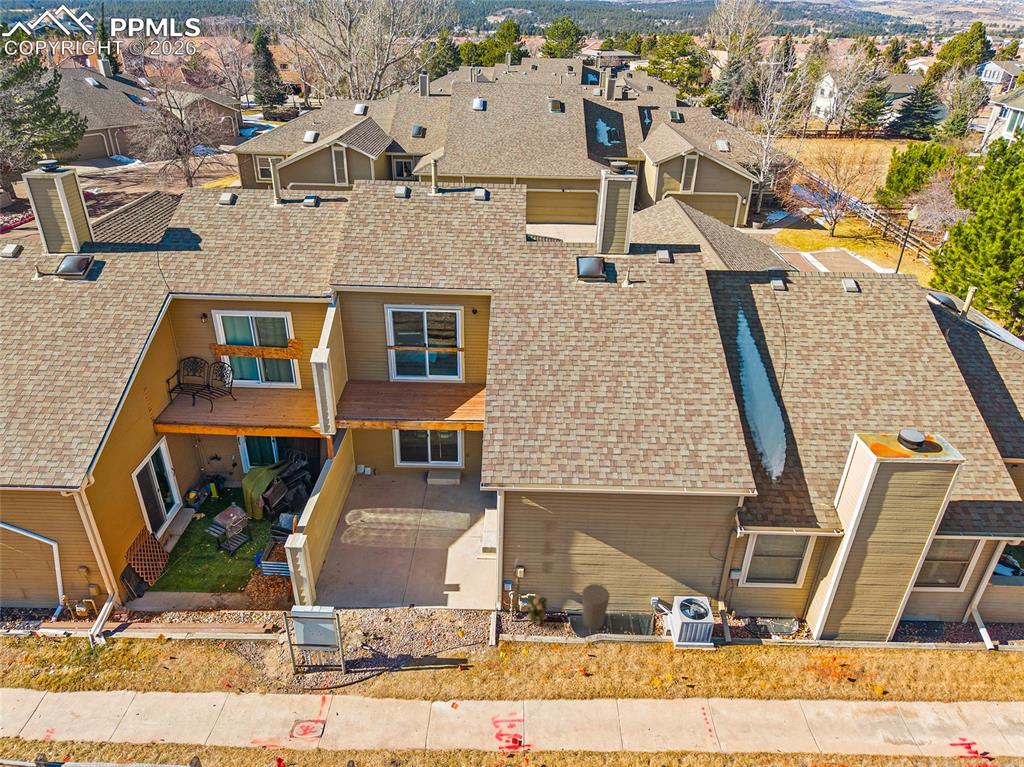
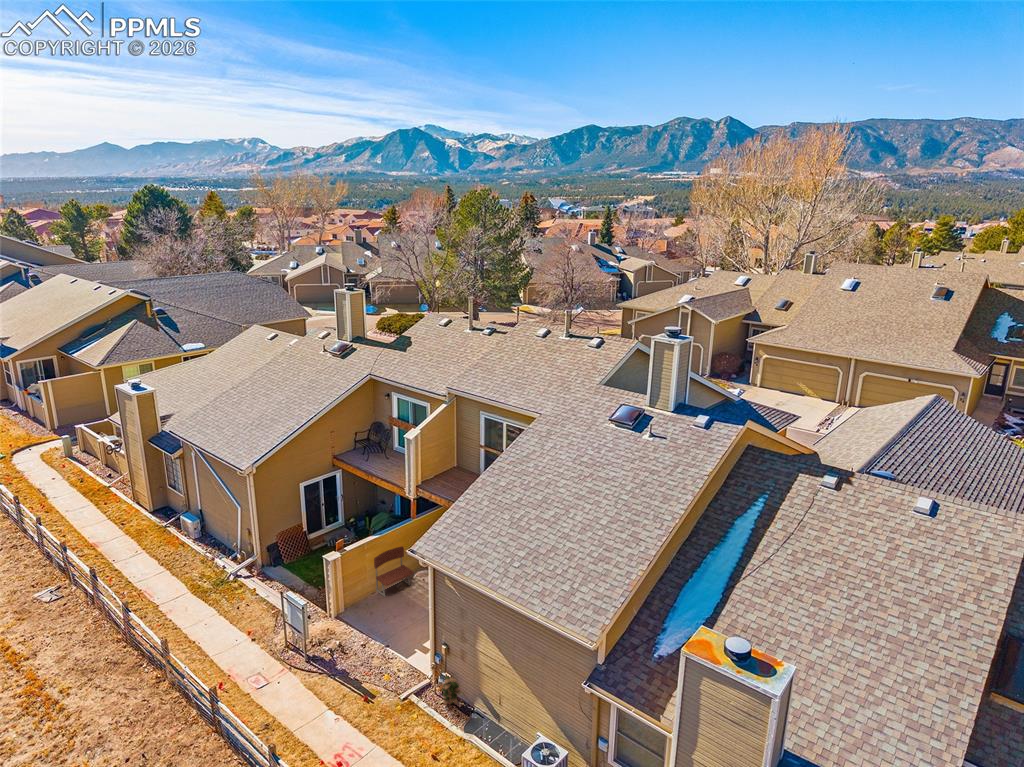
bench: none [323,495,364,560] -> present [374,547,414,597]
trash can: present [582,584,610,630] -> none [476,691,501,736]

